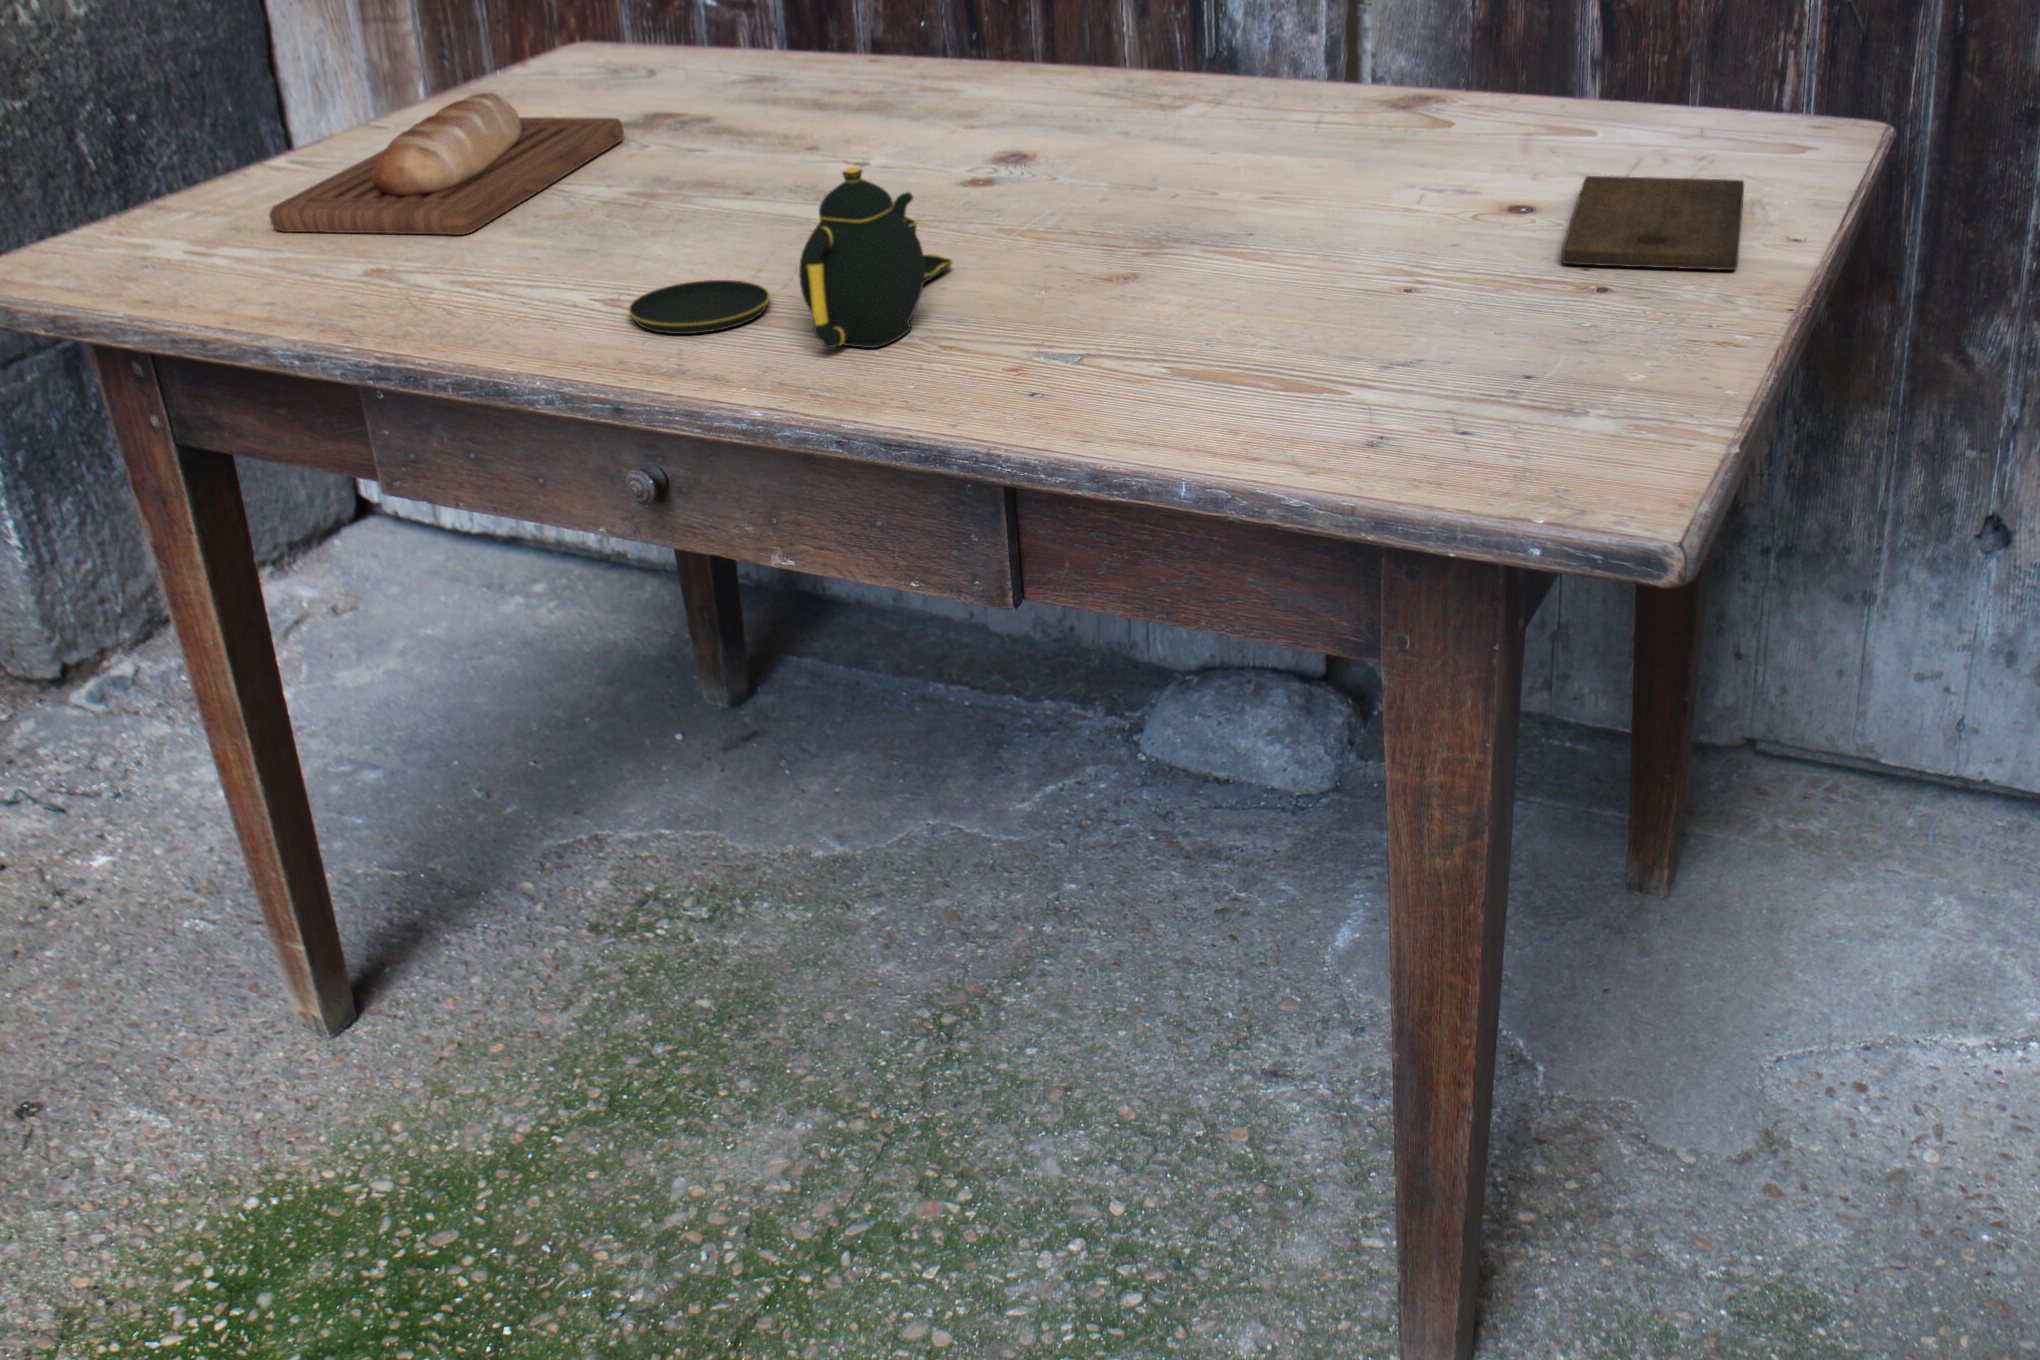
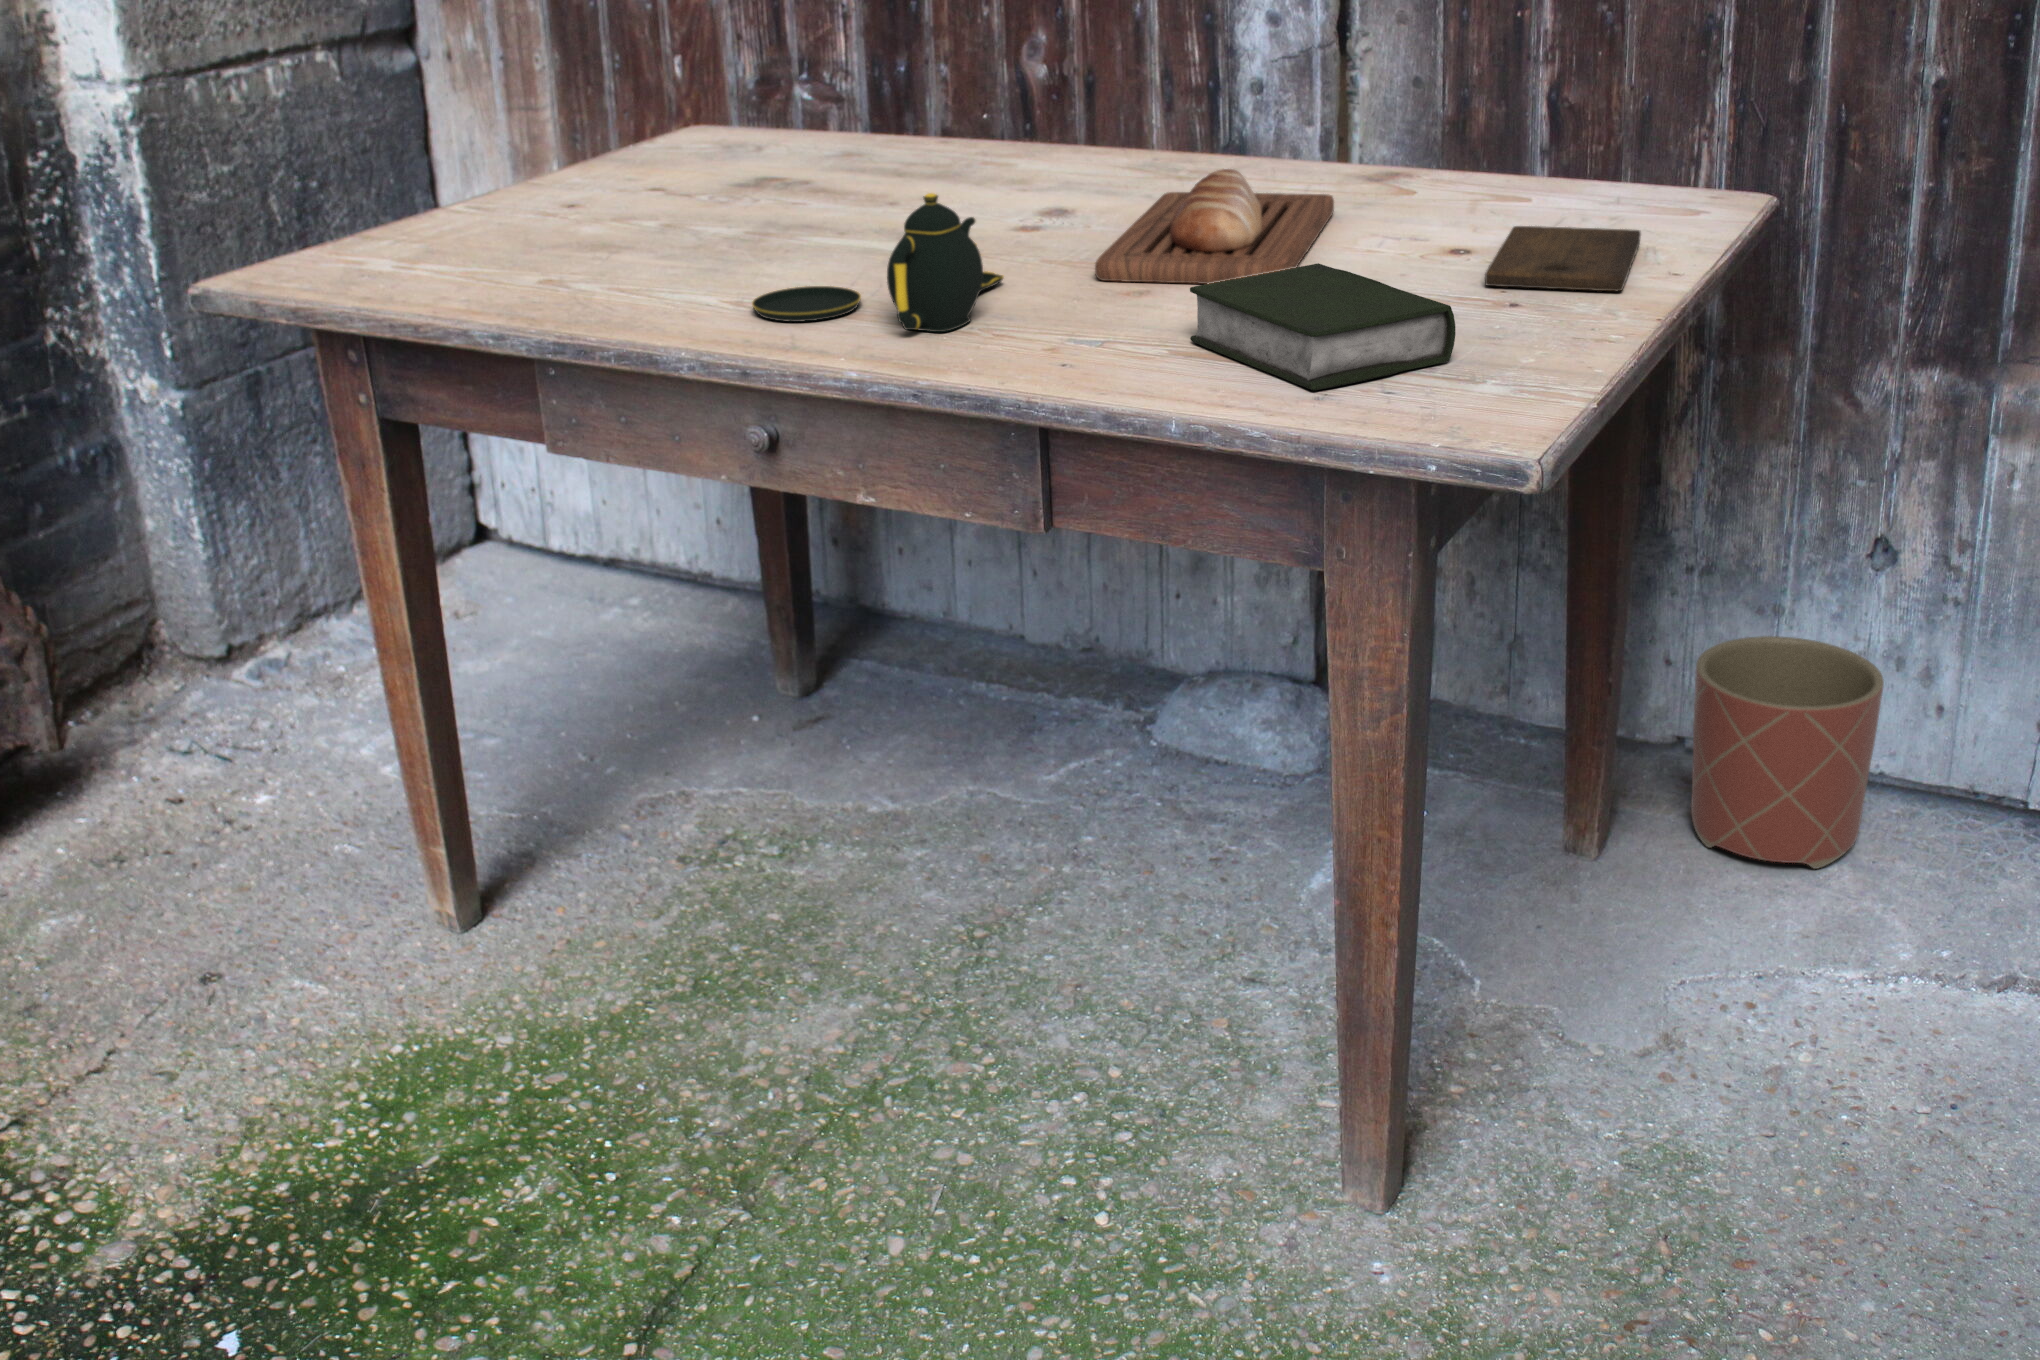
bread loaf: present [269,93,624,235] -> present [1095,169,1334,284]
book: none [1195,248,1545,437] -> present [1190,263,1456,390]
planter: none [1770,630,1997,903] -> present [1691,636,1884,869]

